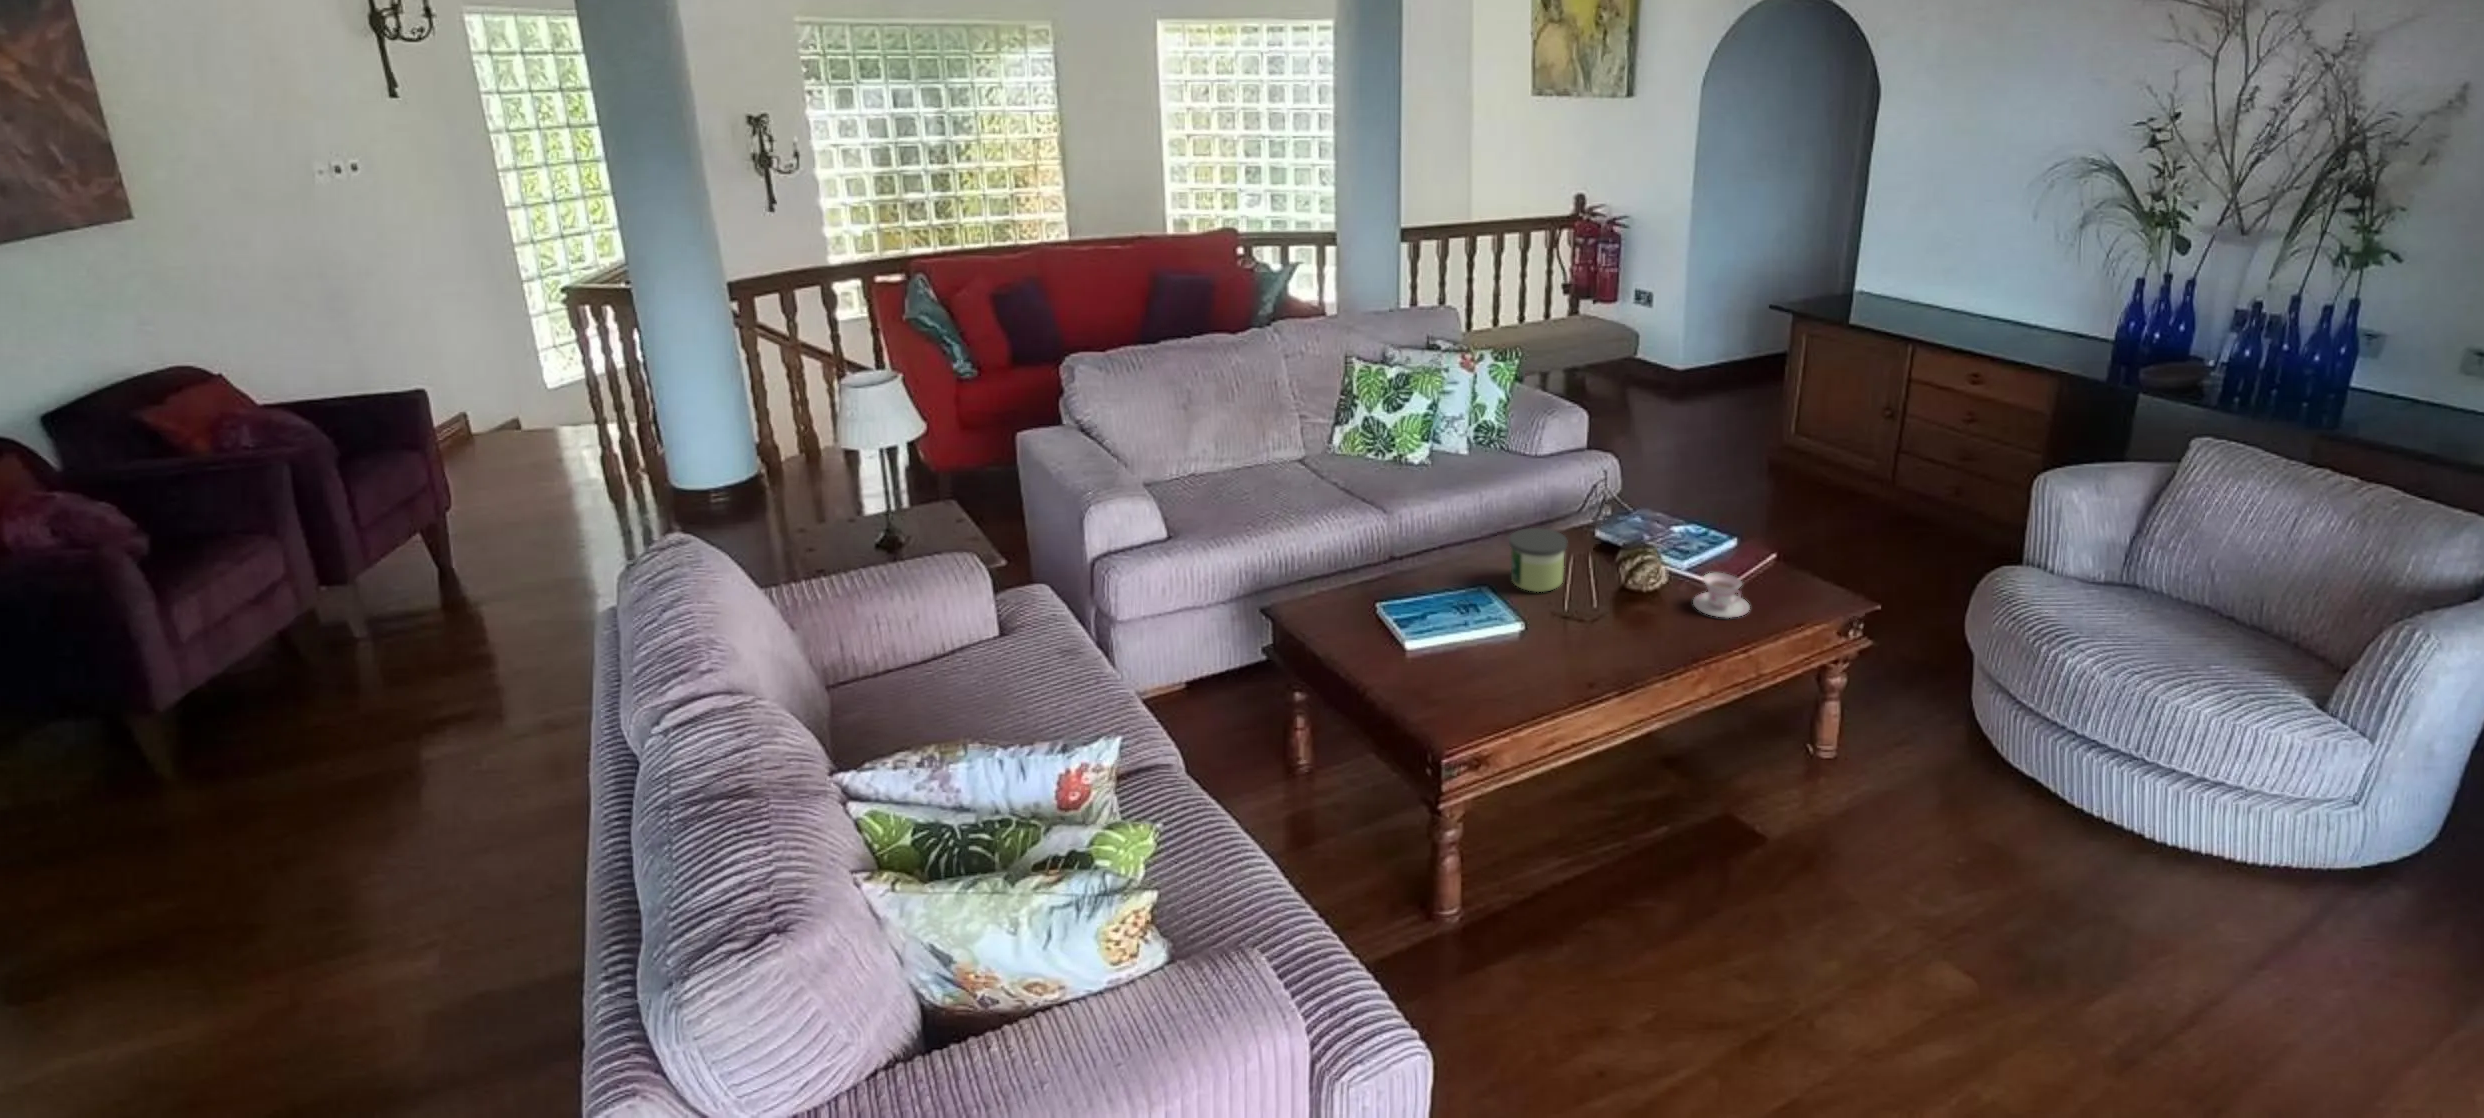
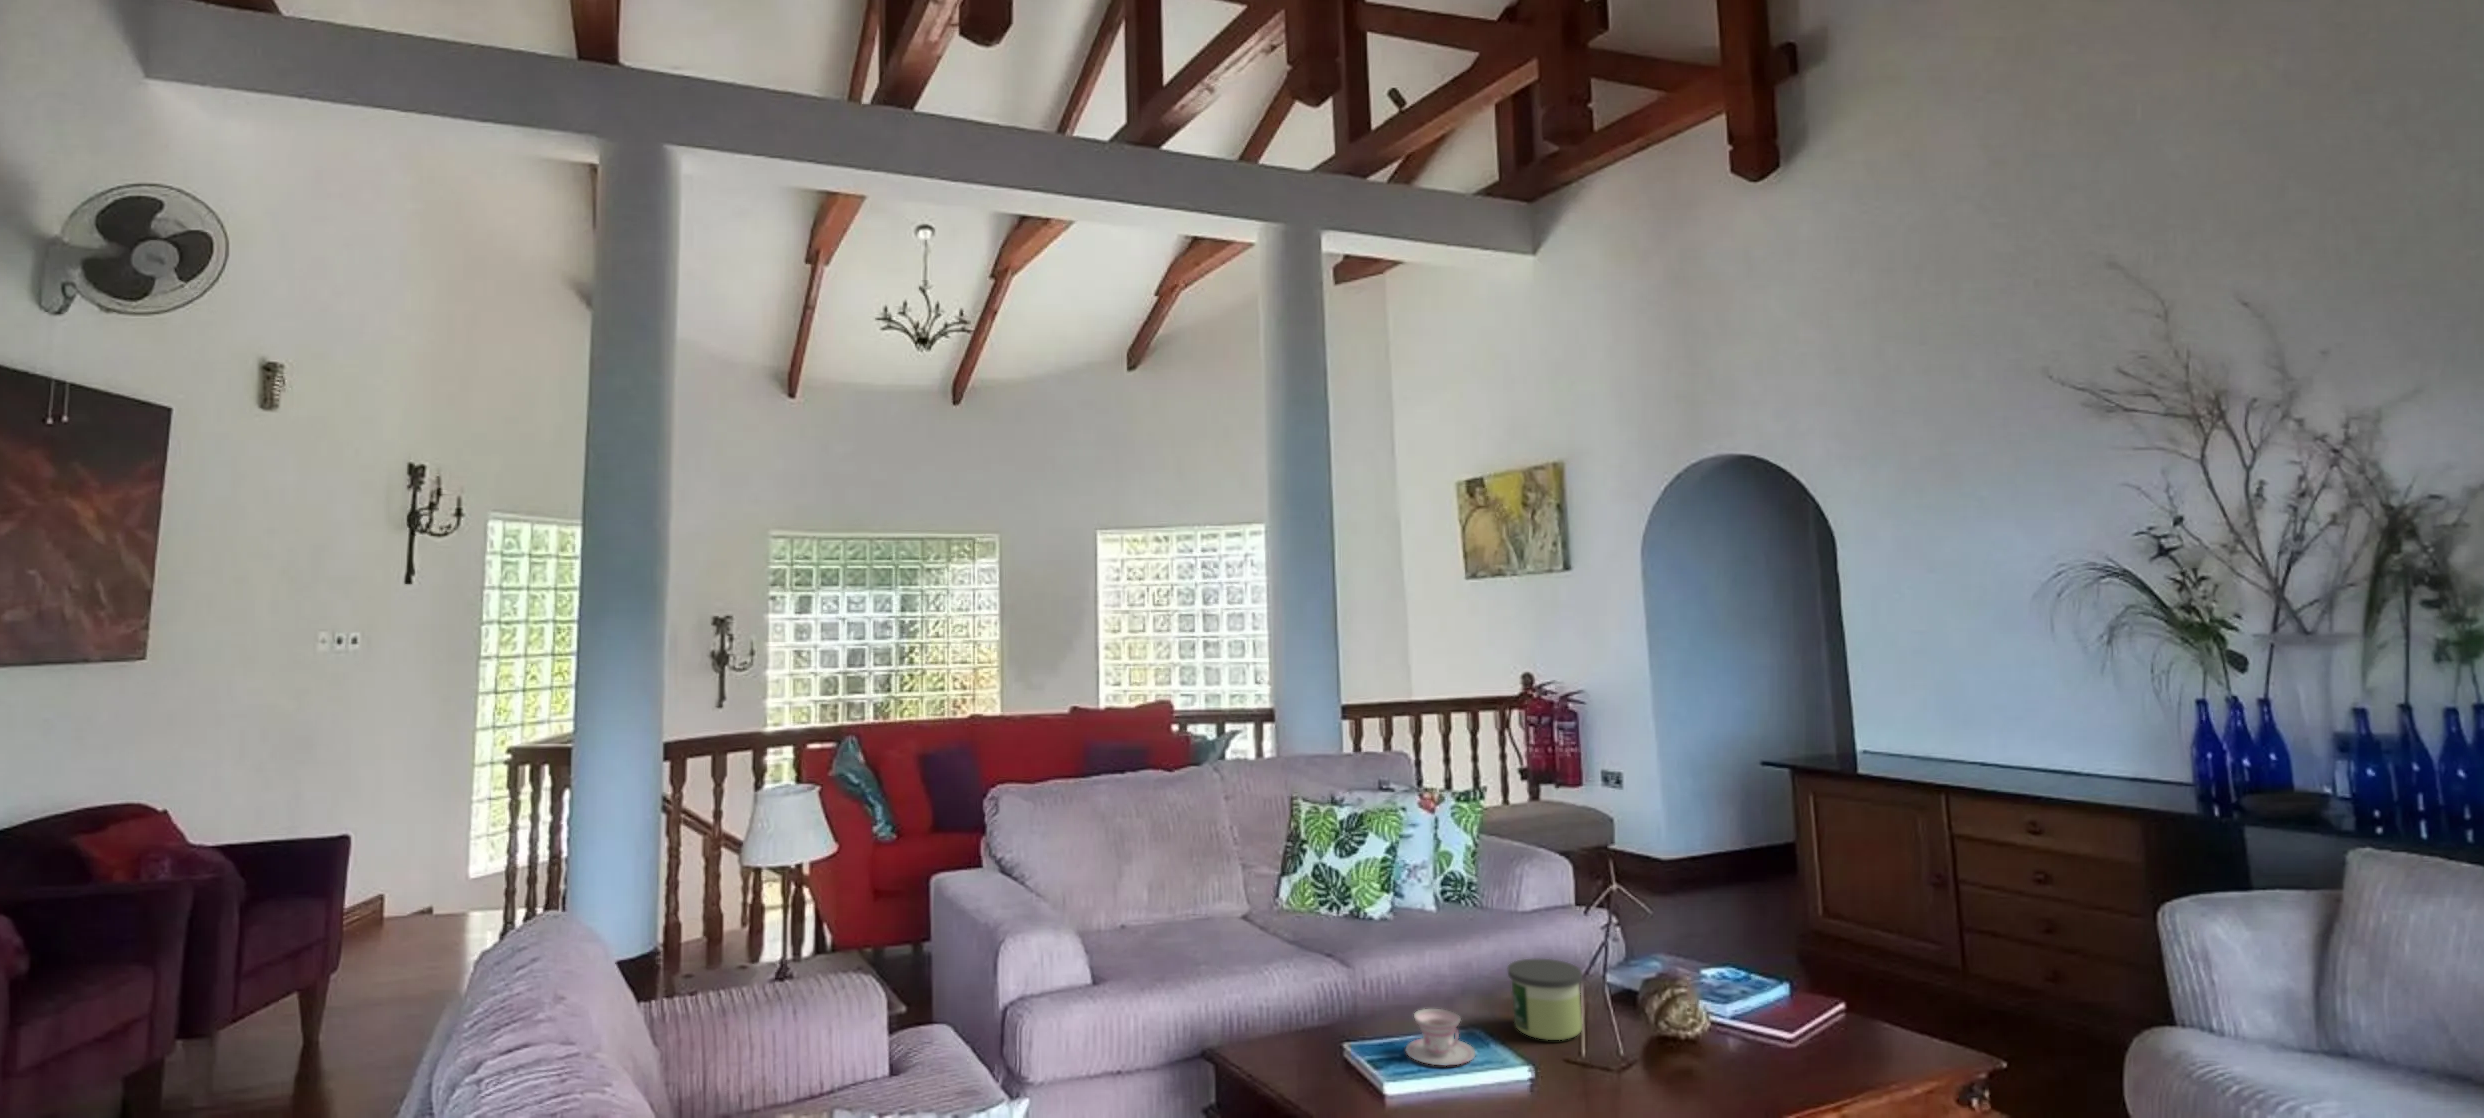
teacup: present [1693,573,1750,618] -> present [1406,1009,1475,1065]

